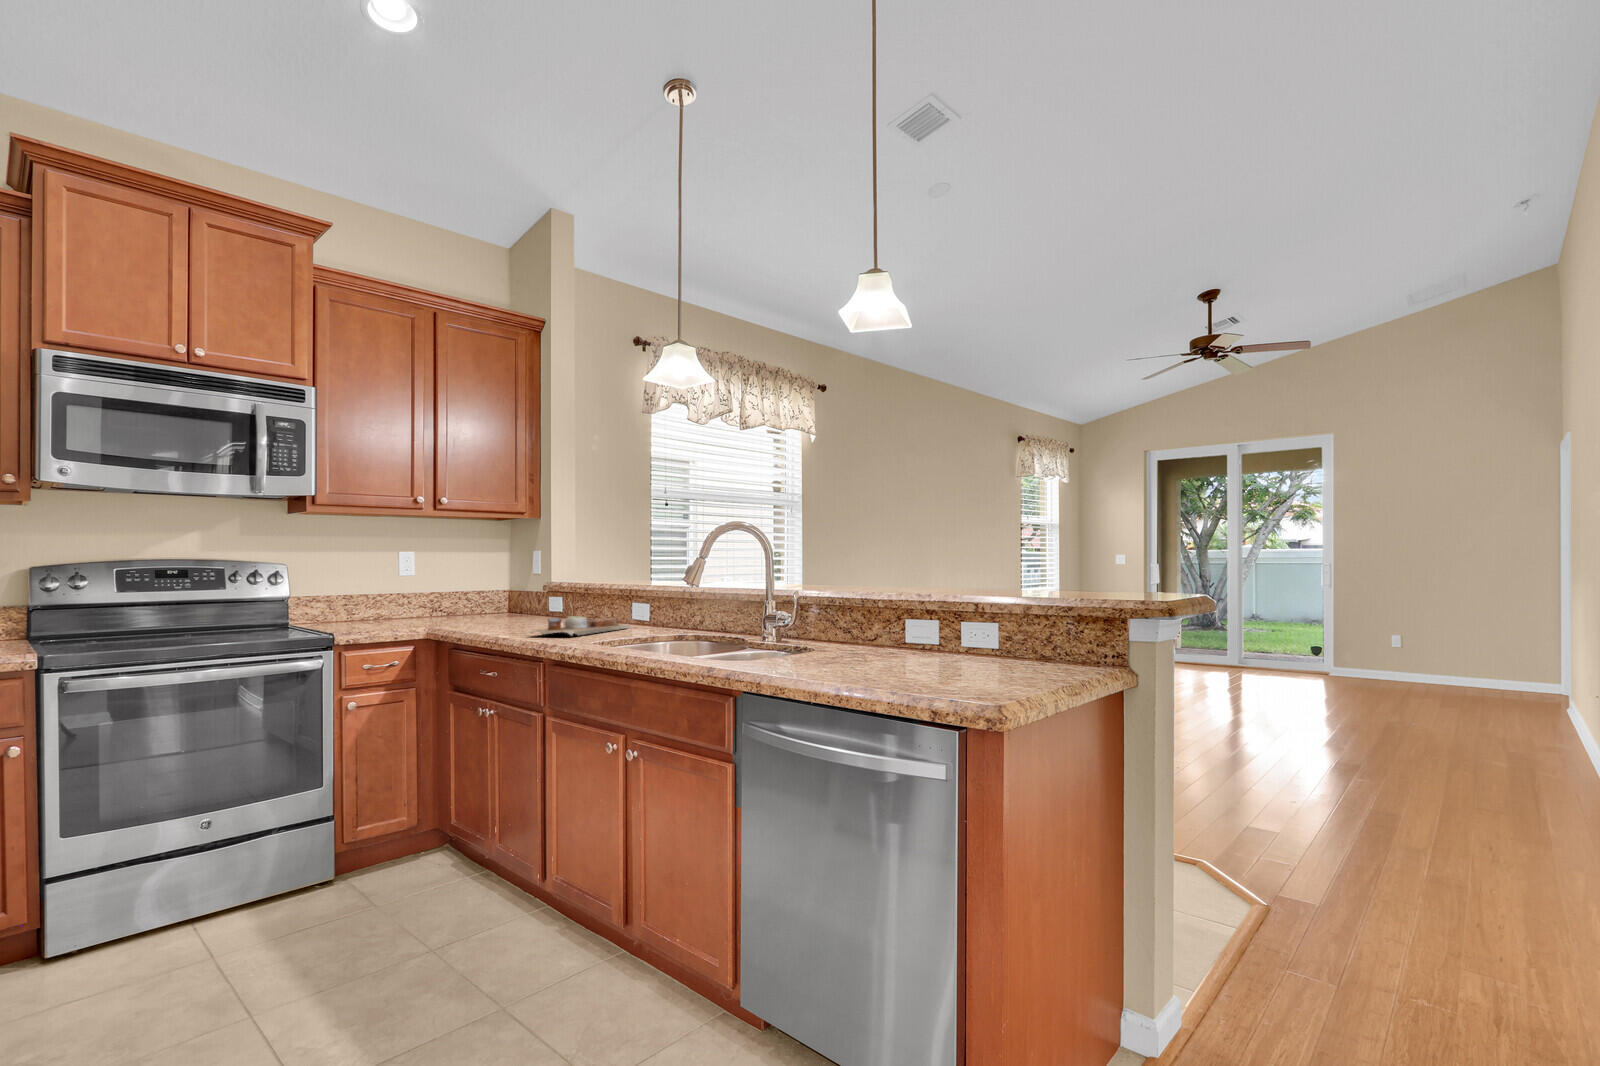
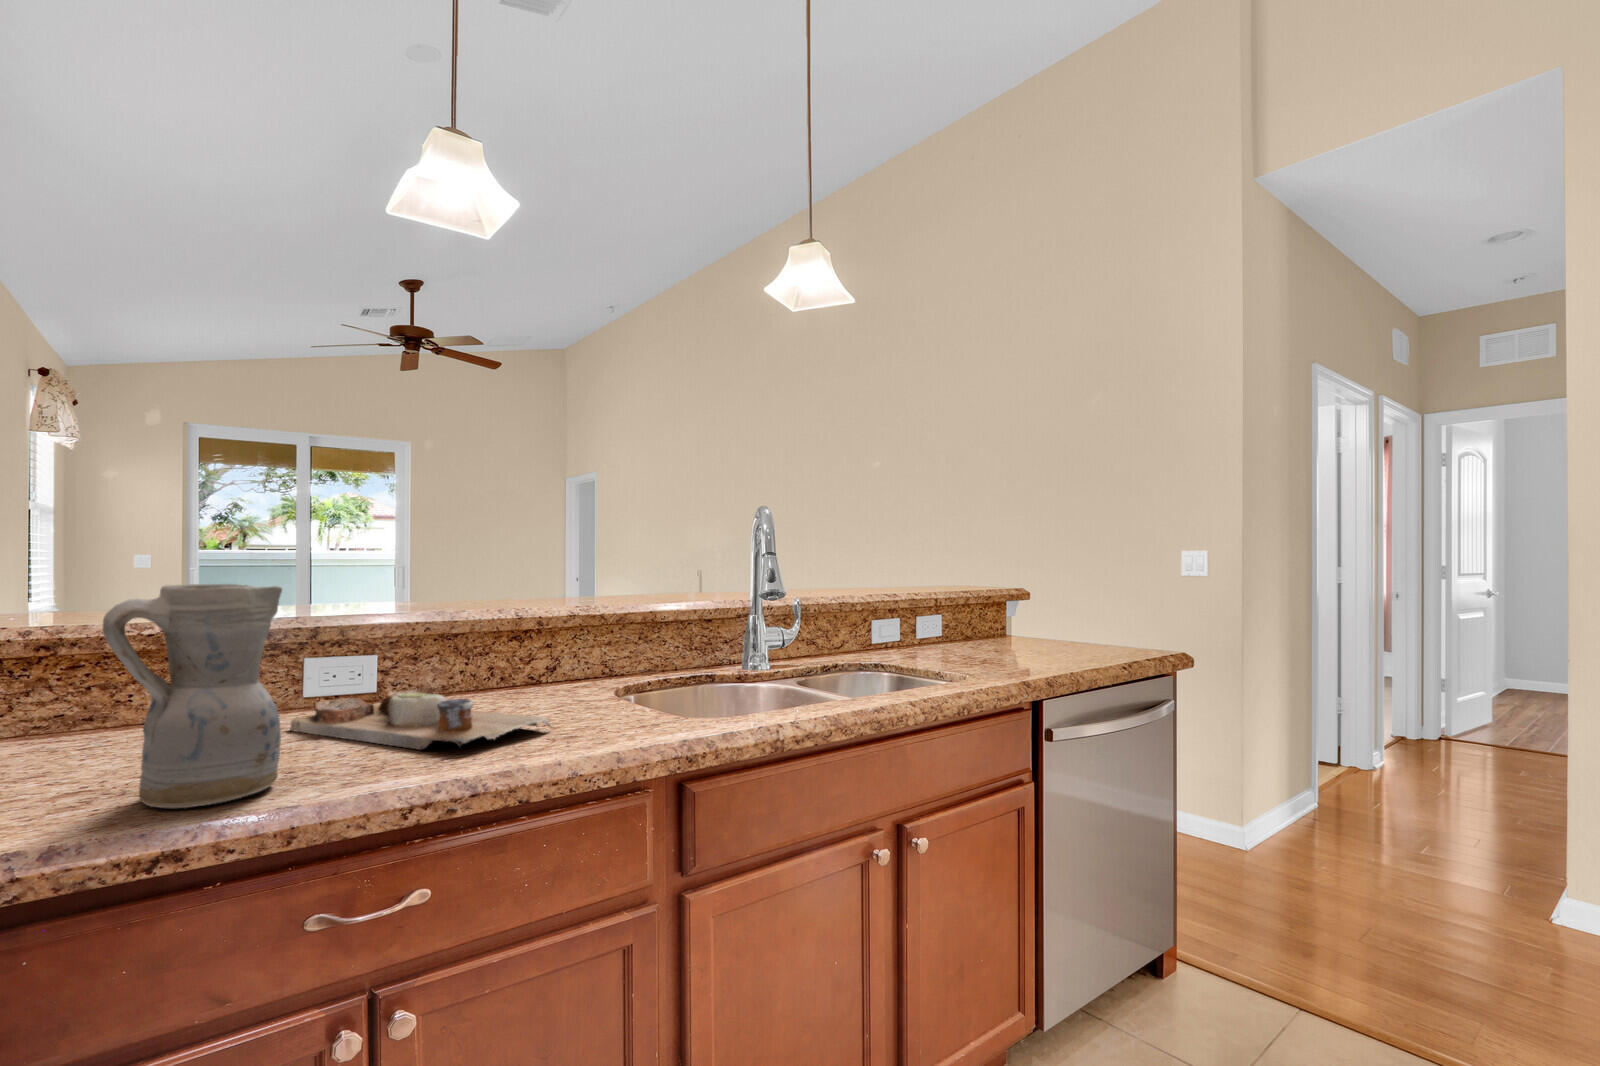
ceramic pitcher: none [475,569,514,633] -> present [103,584,282,808]

